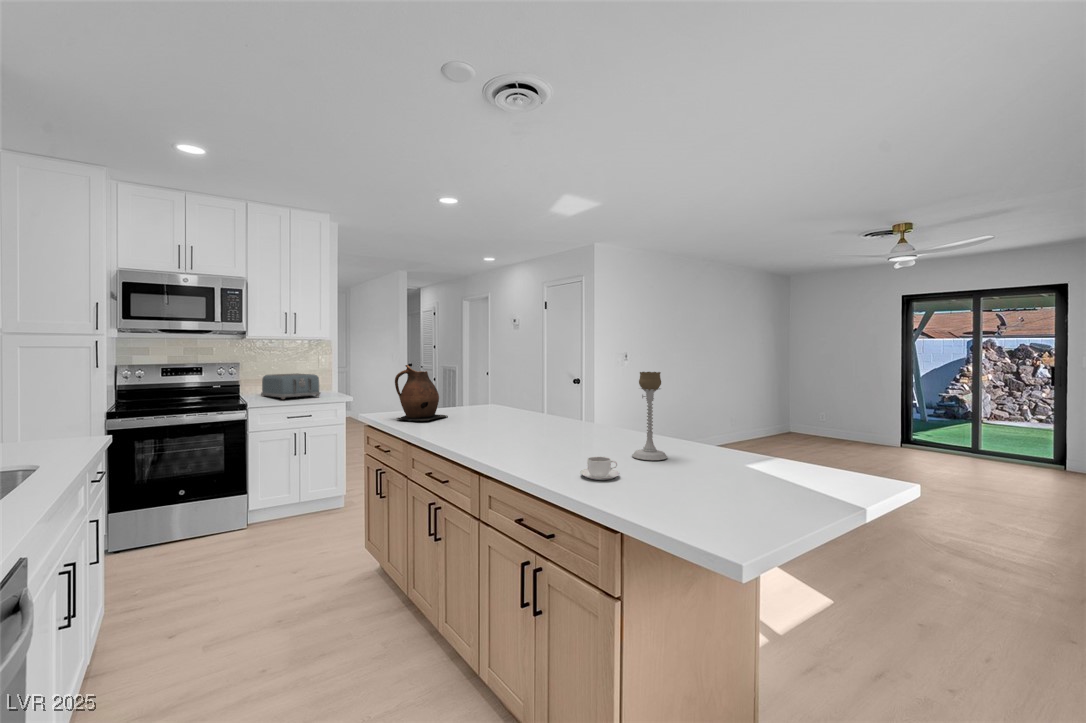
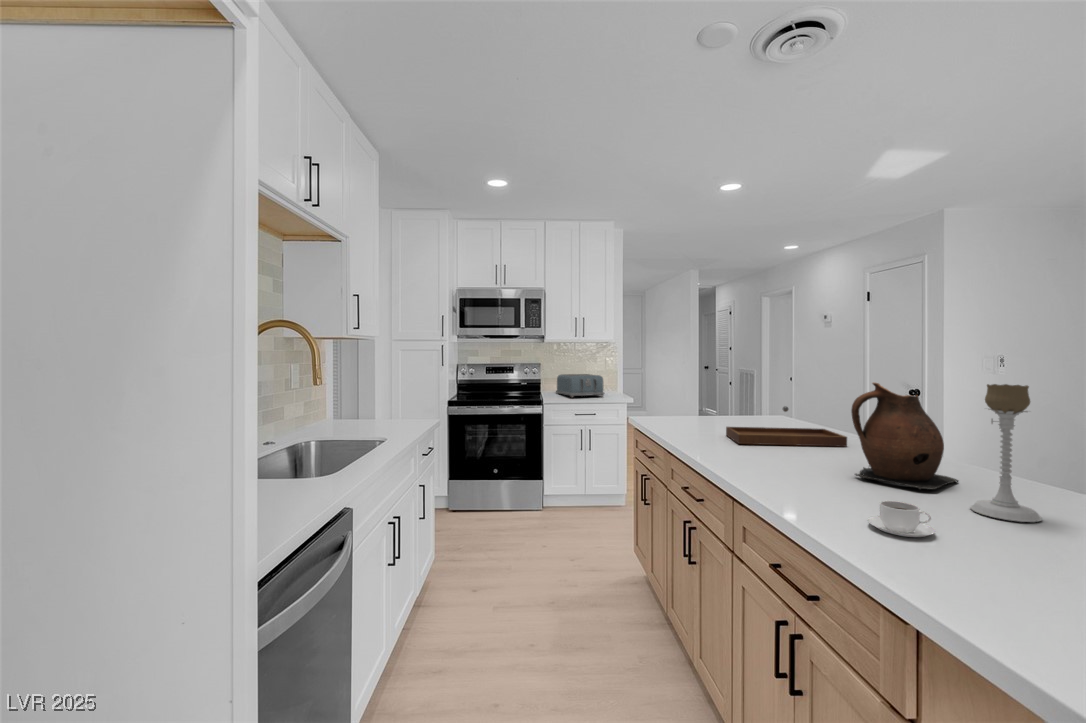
ceramic pitcher: present [395,365,448,421] -> present [851,383,958,490]
tray: none [457,395,549,430] -> present [726,406,847,447]

